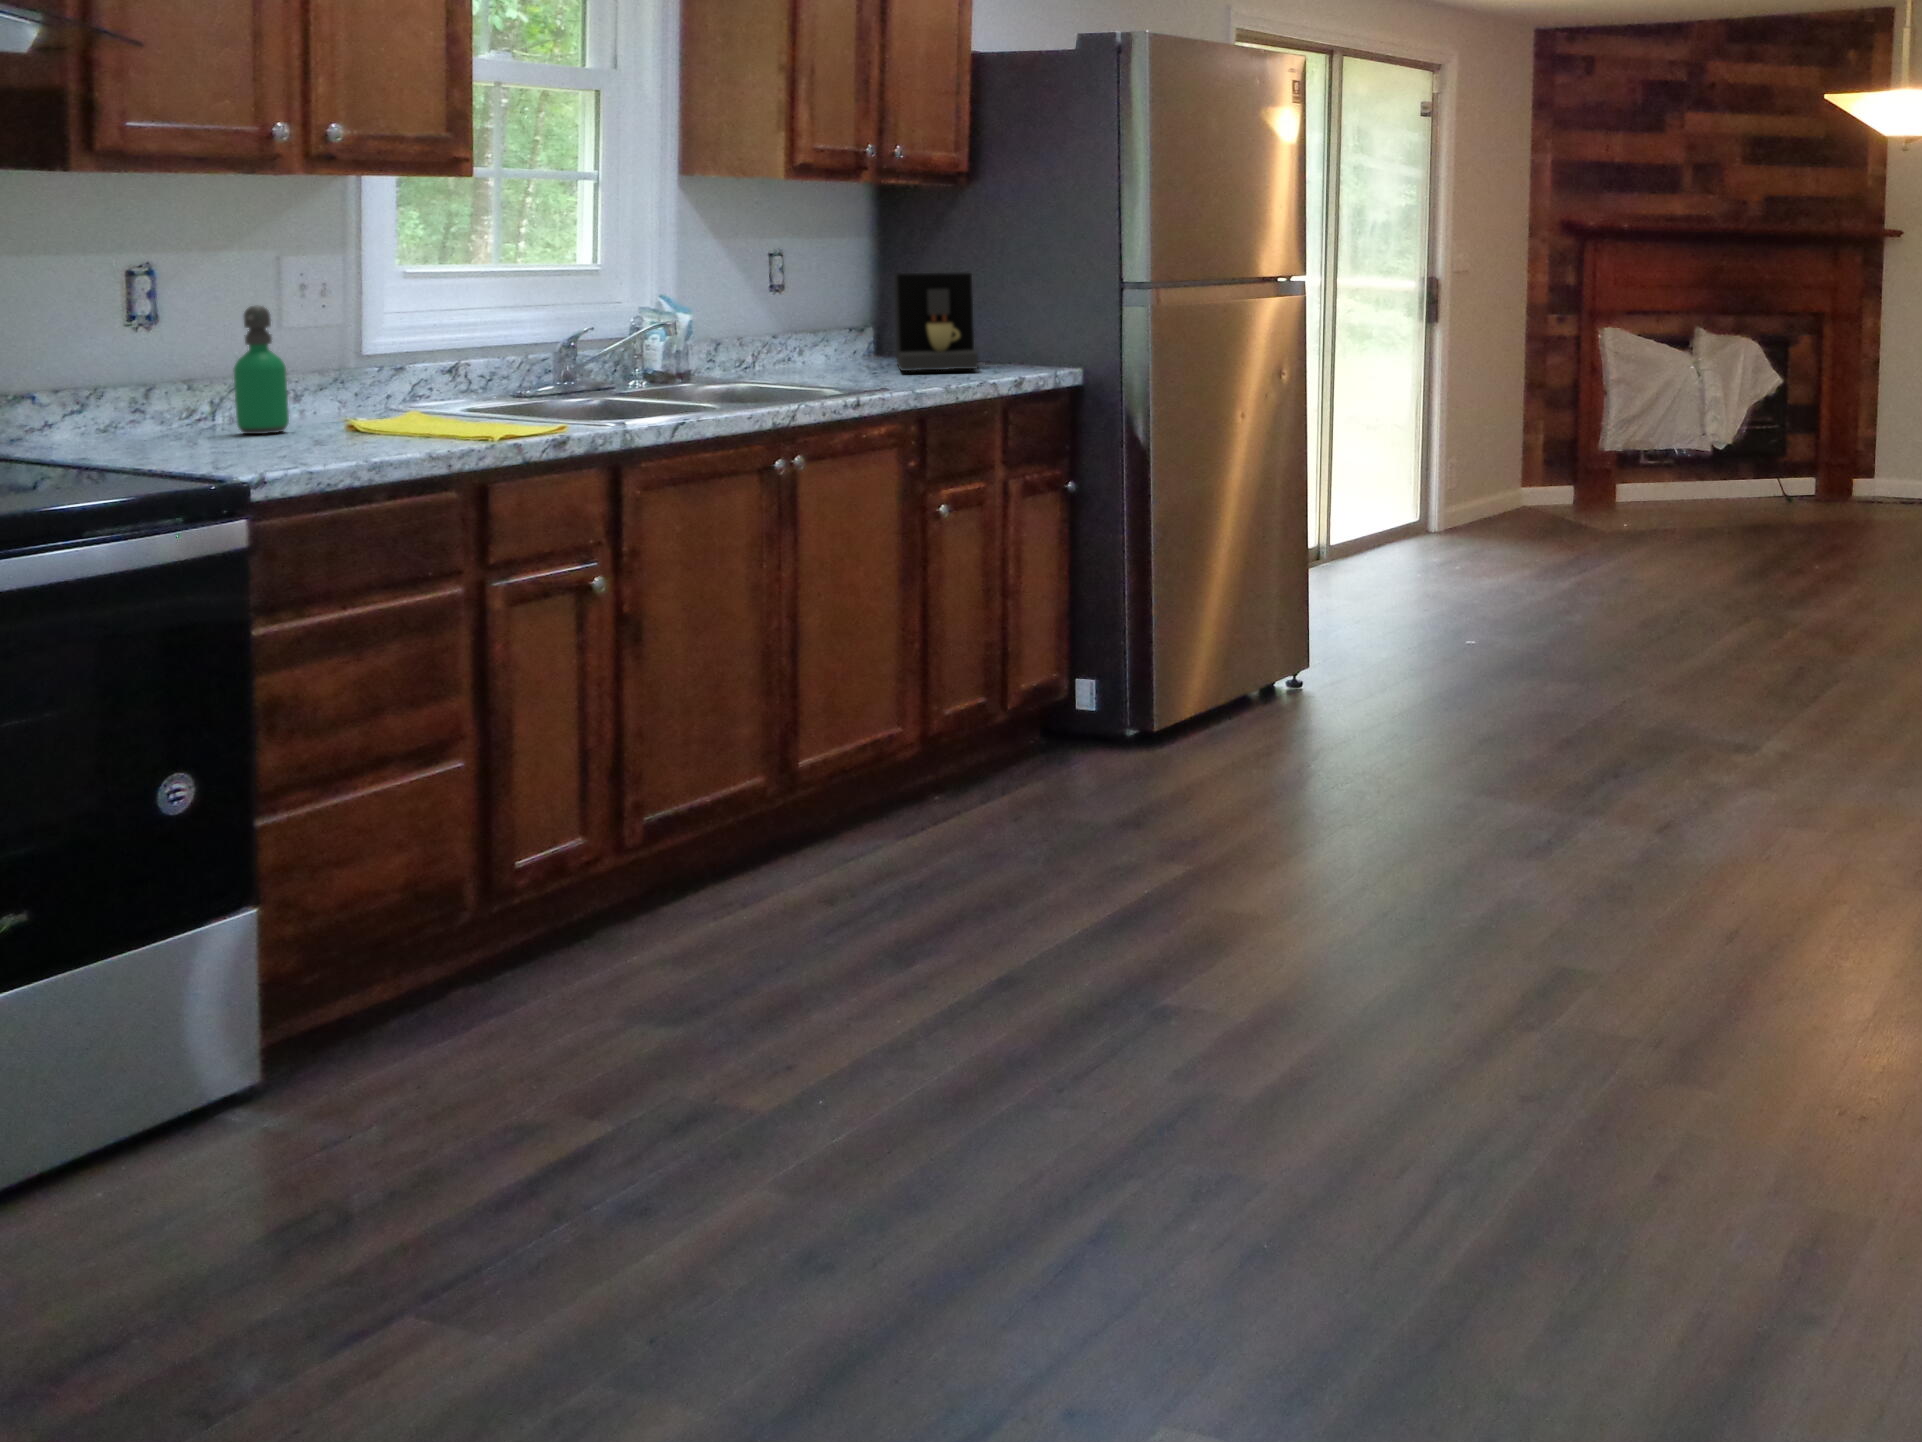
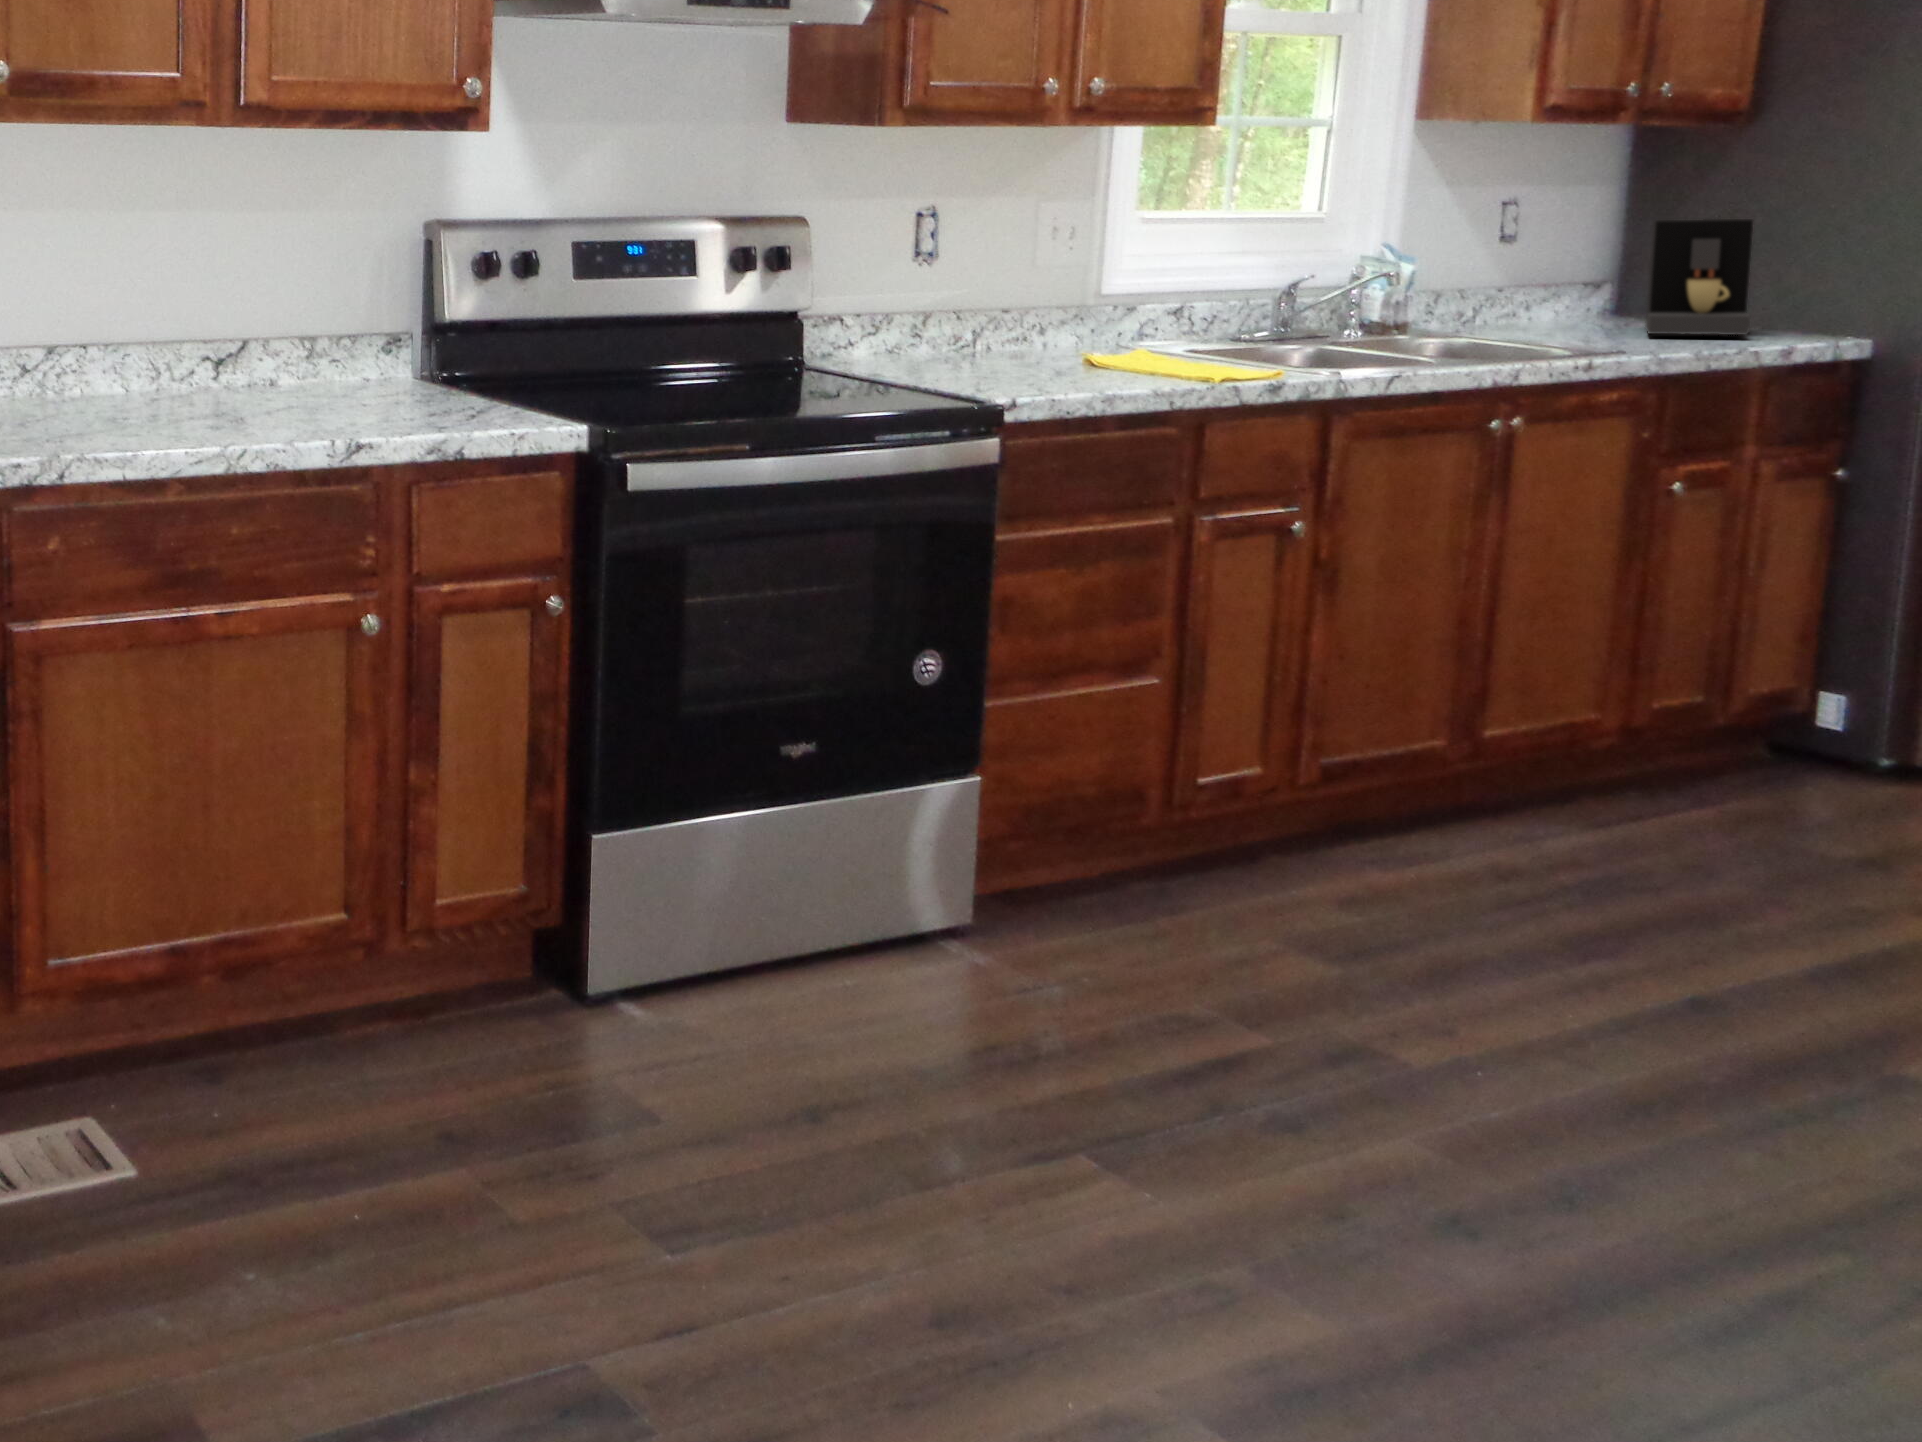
soap dispenser: present [234,305,289,434] -> none [997,248,1038,364]

